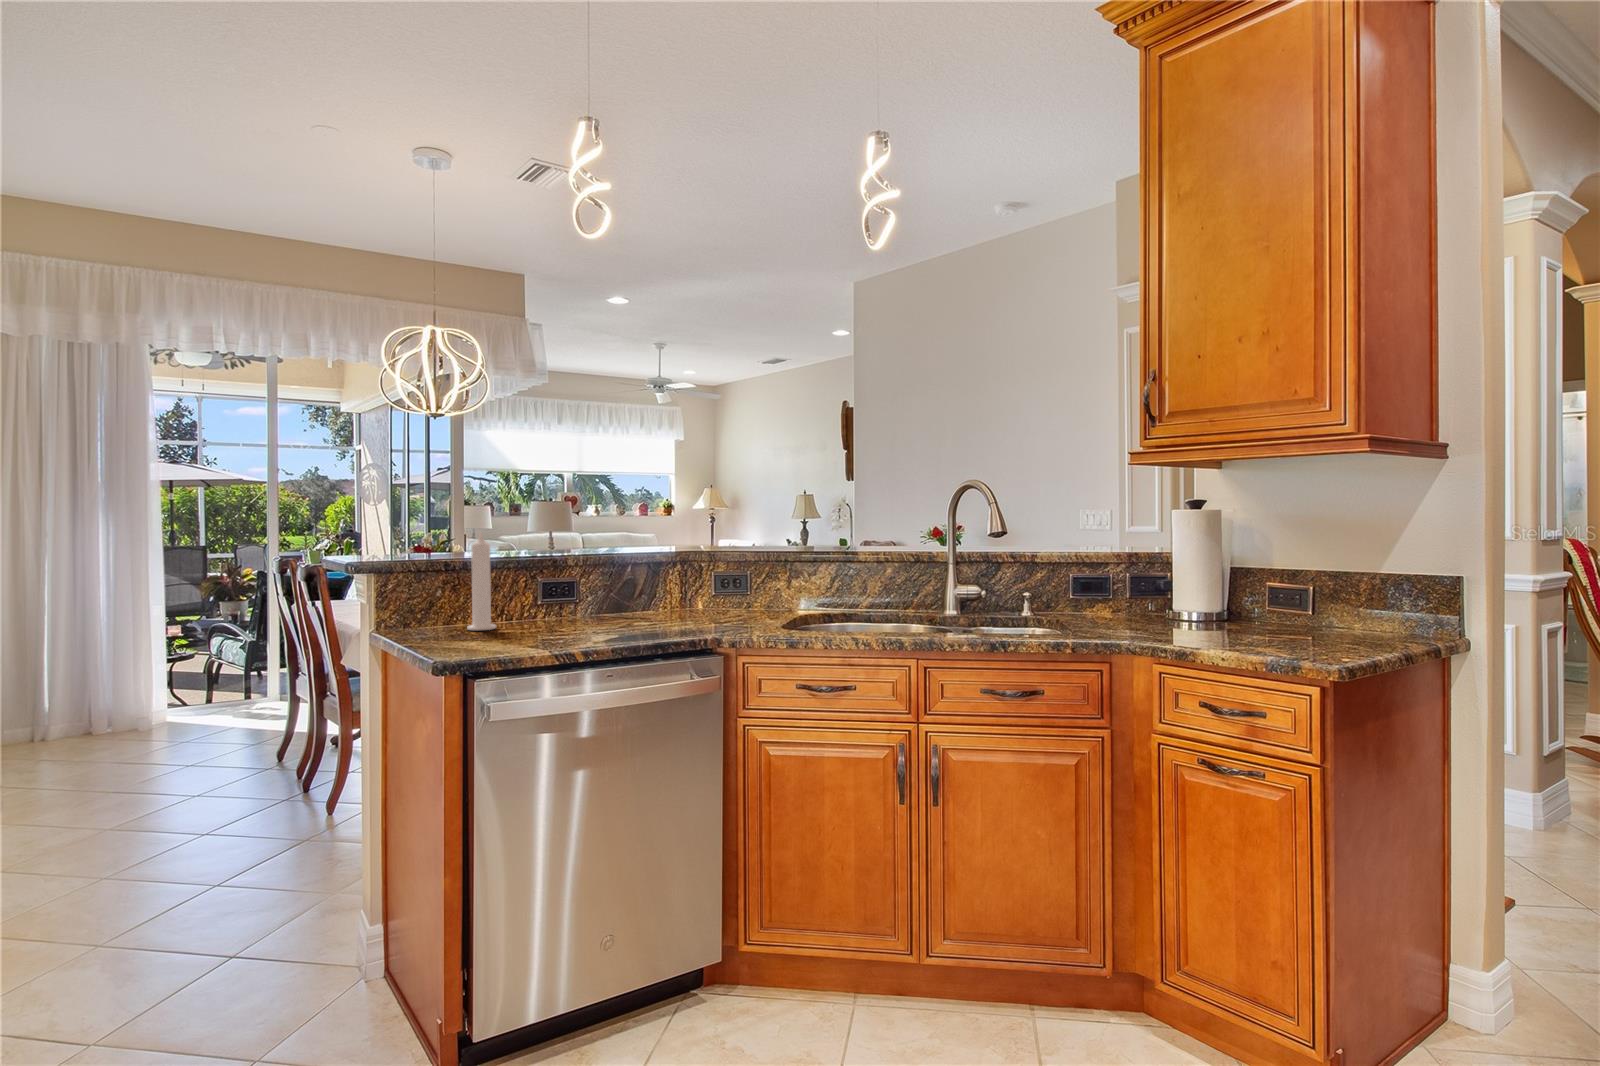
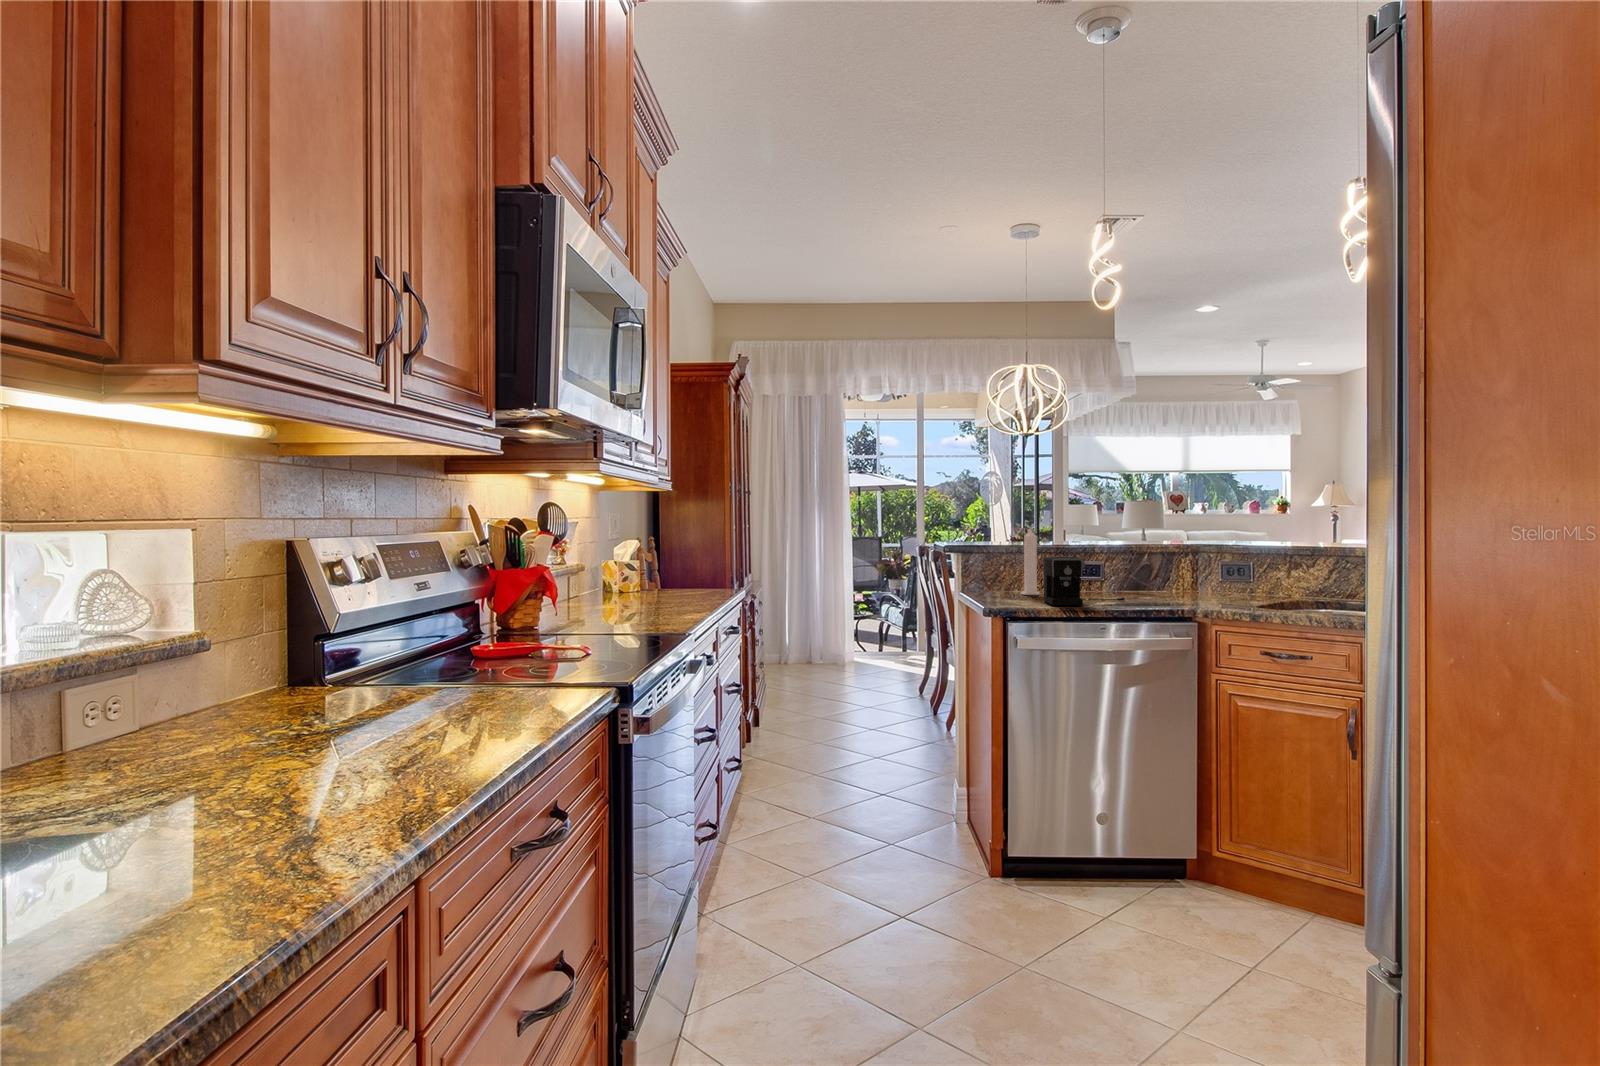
coffee maker: none [509,574,617,646] -> present [1044,557,1125,605]

